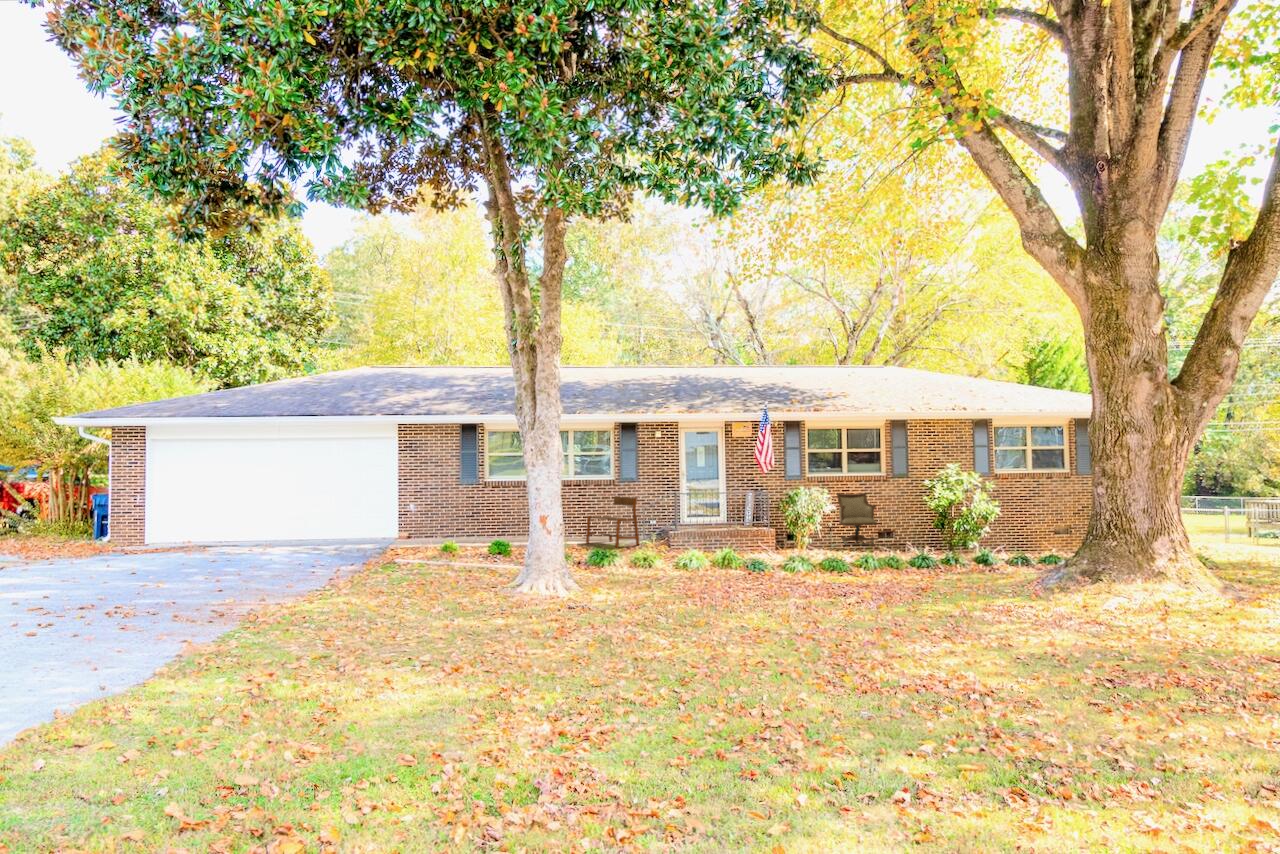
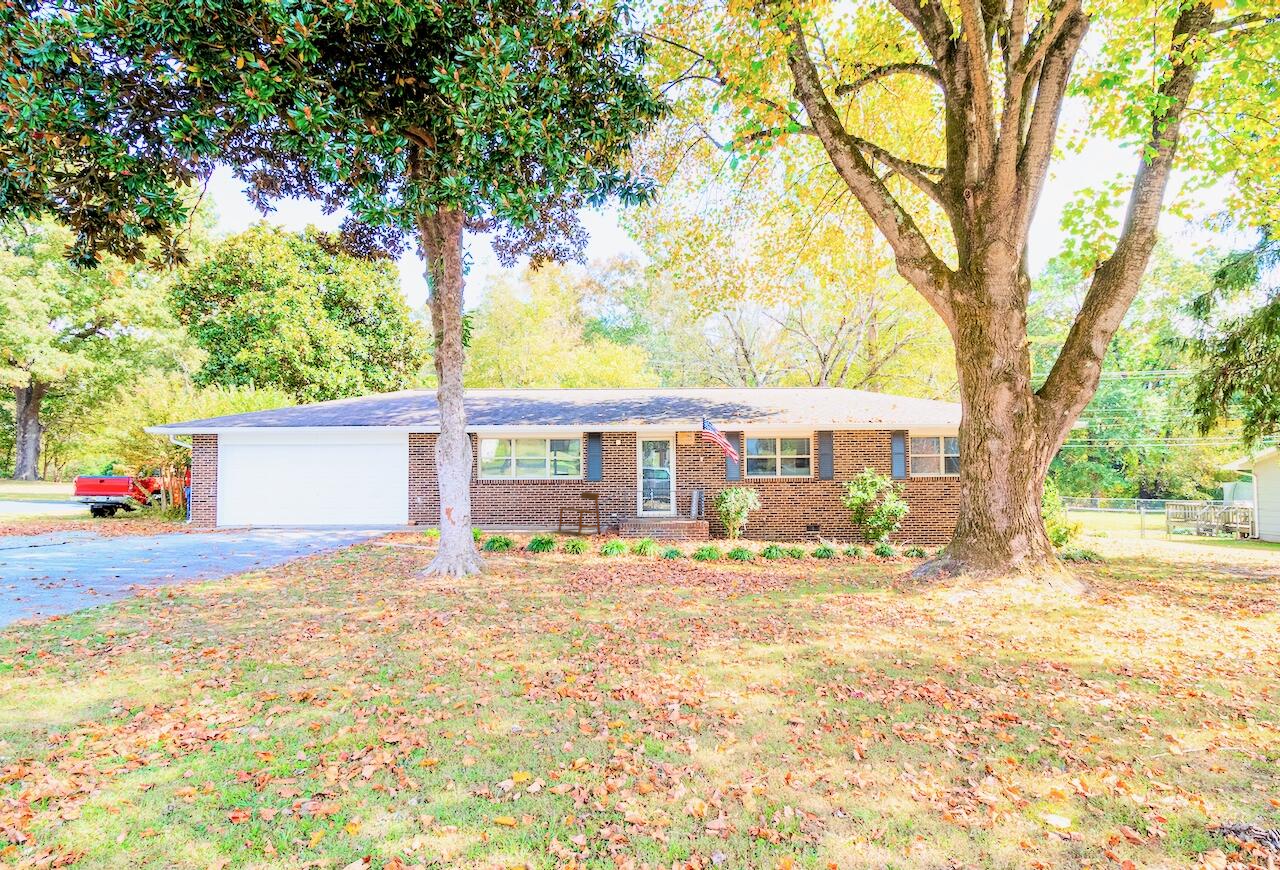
chair: present [836,493,877,545] -> none [768,493,801,538]

